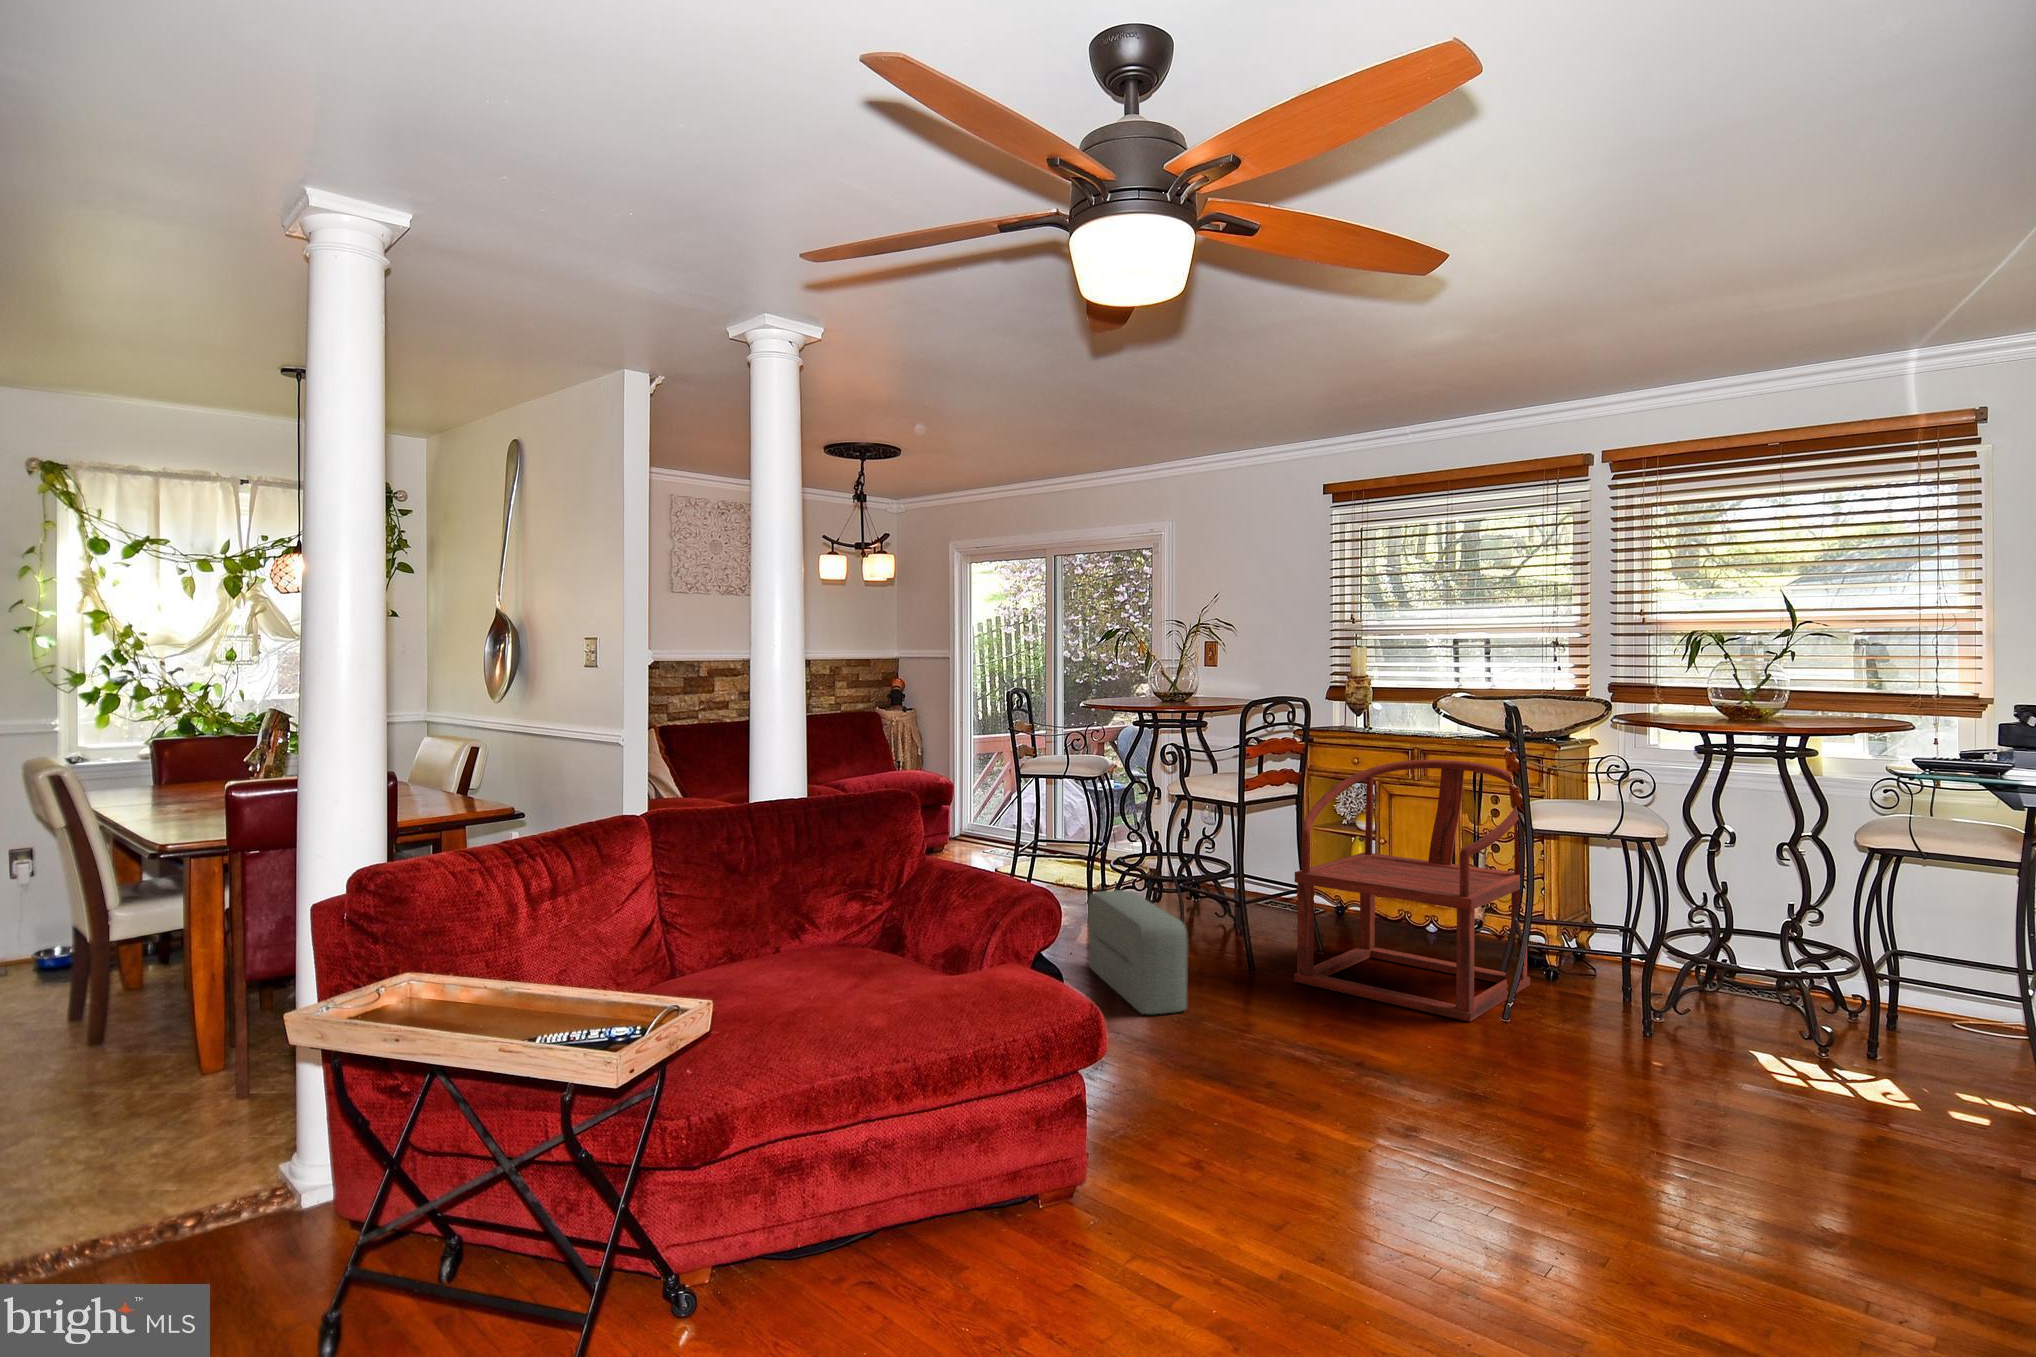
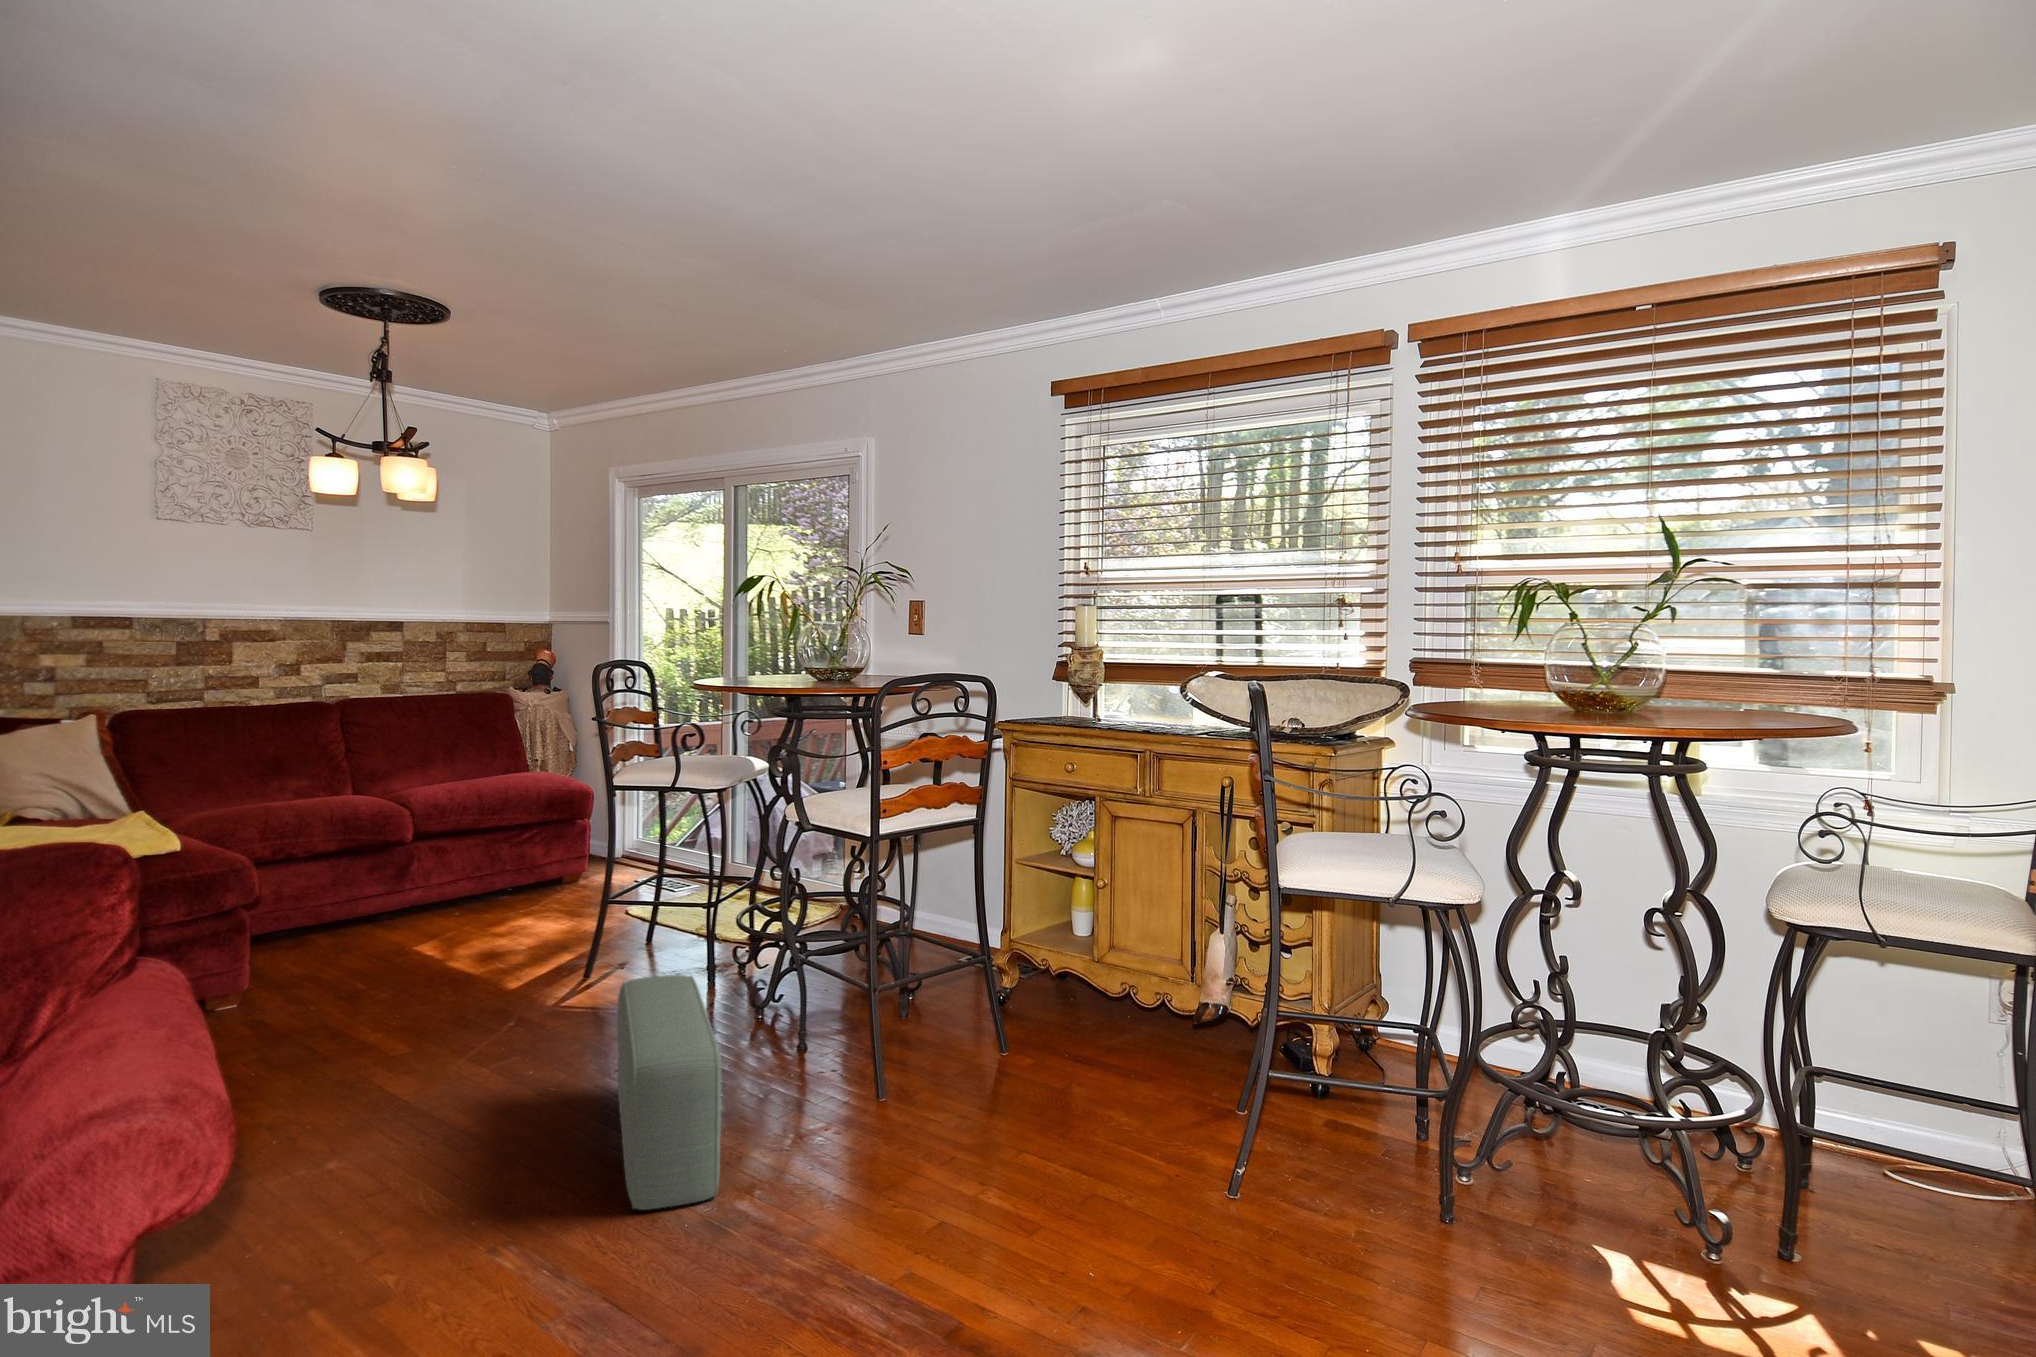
armchair: present [1294,760,1530,1022] -> none [932,769,1290,1204]

